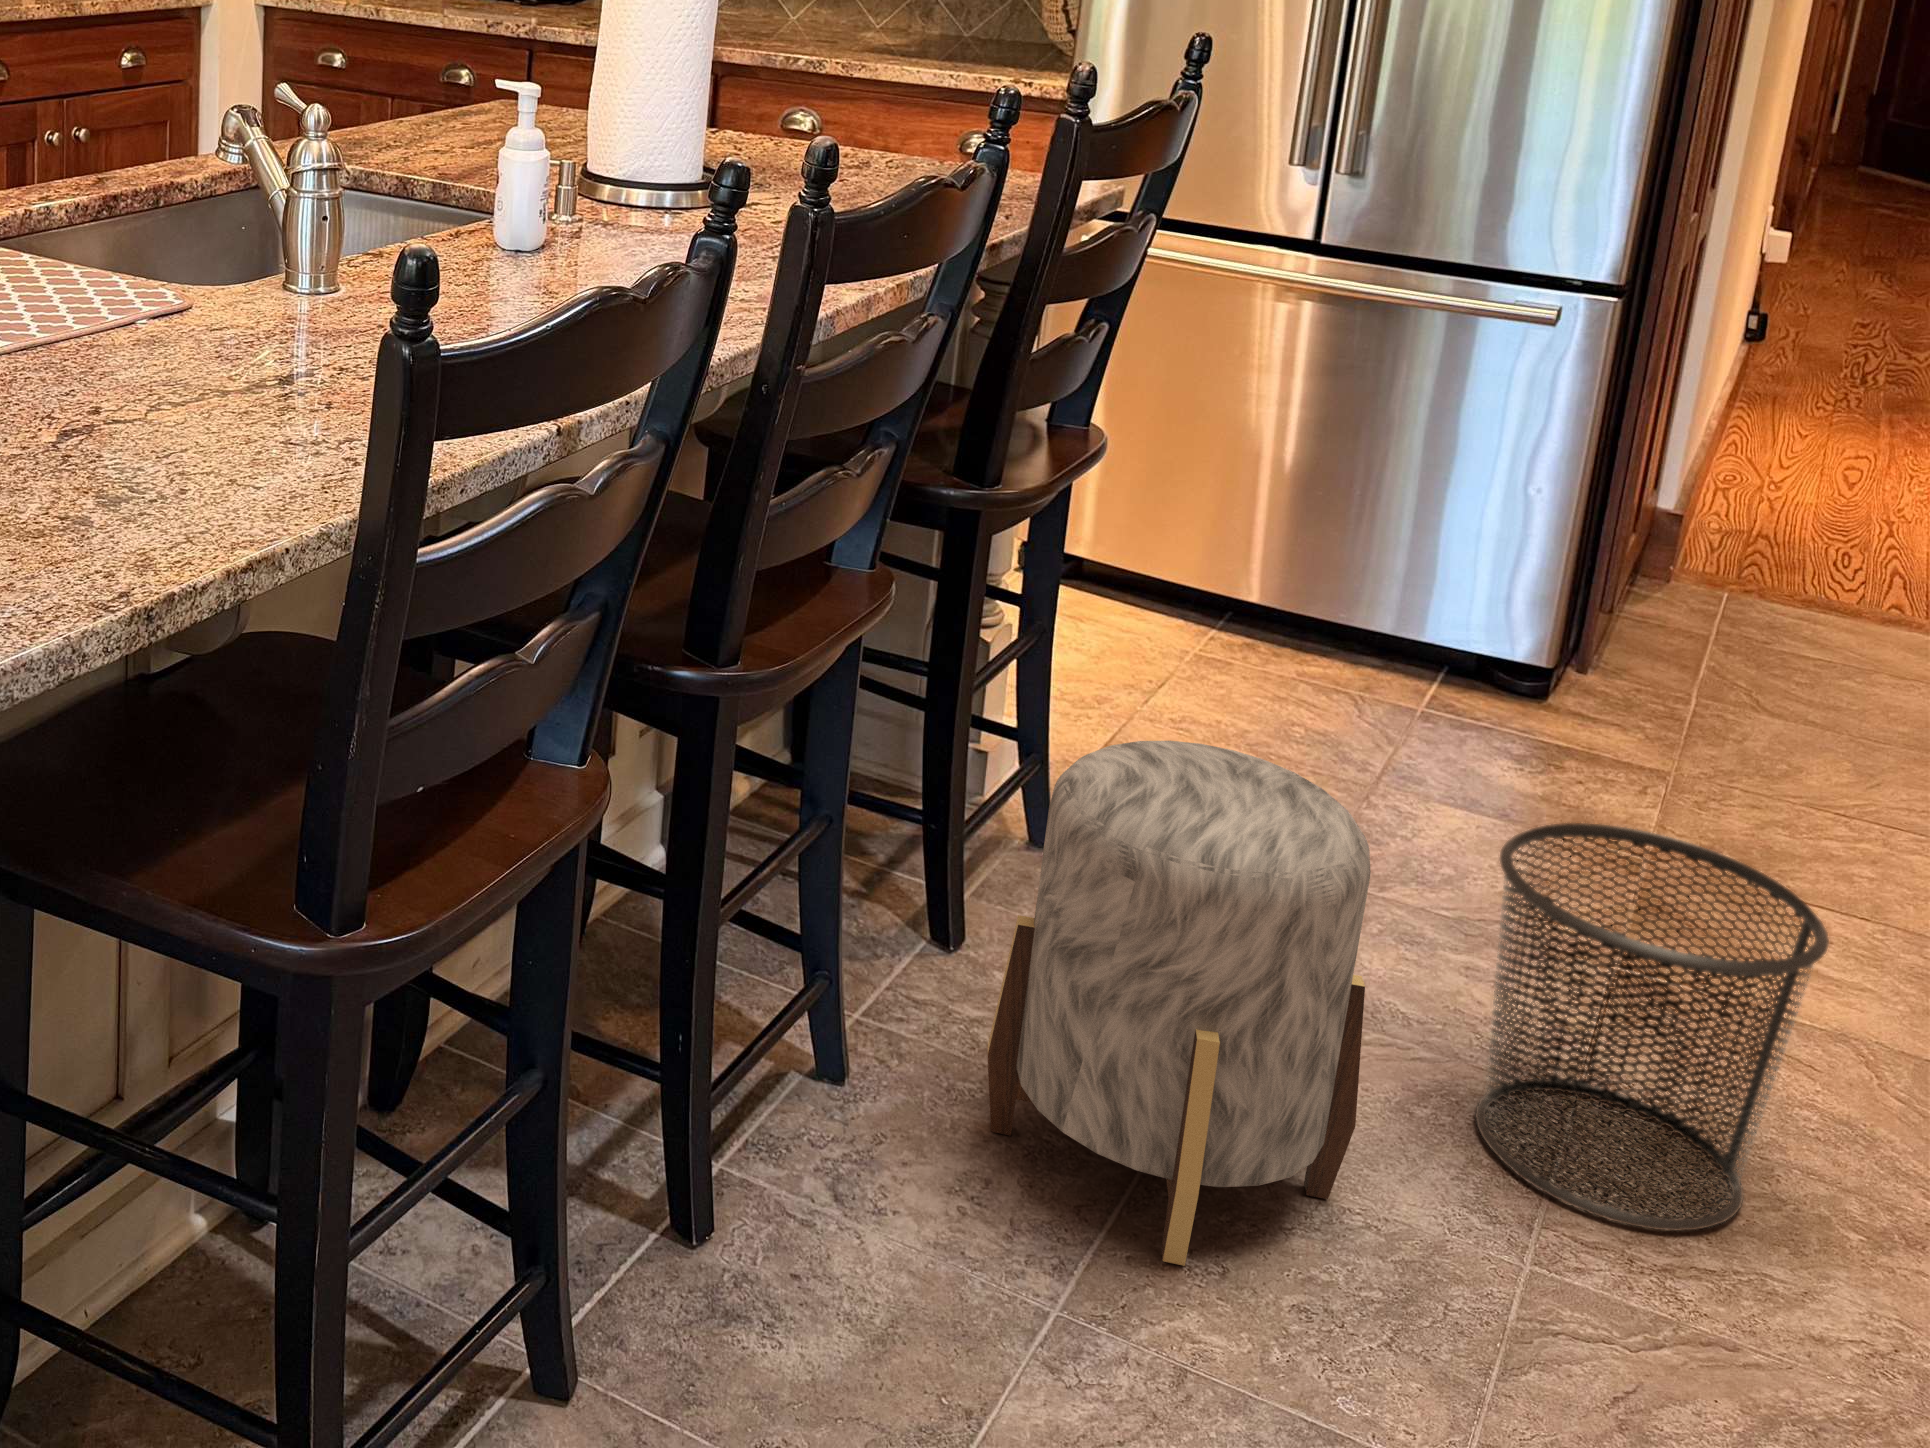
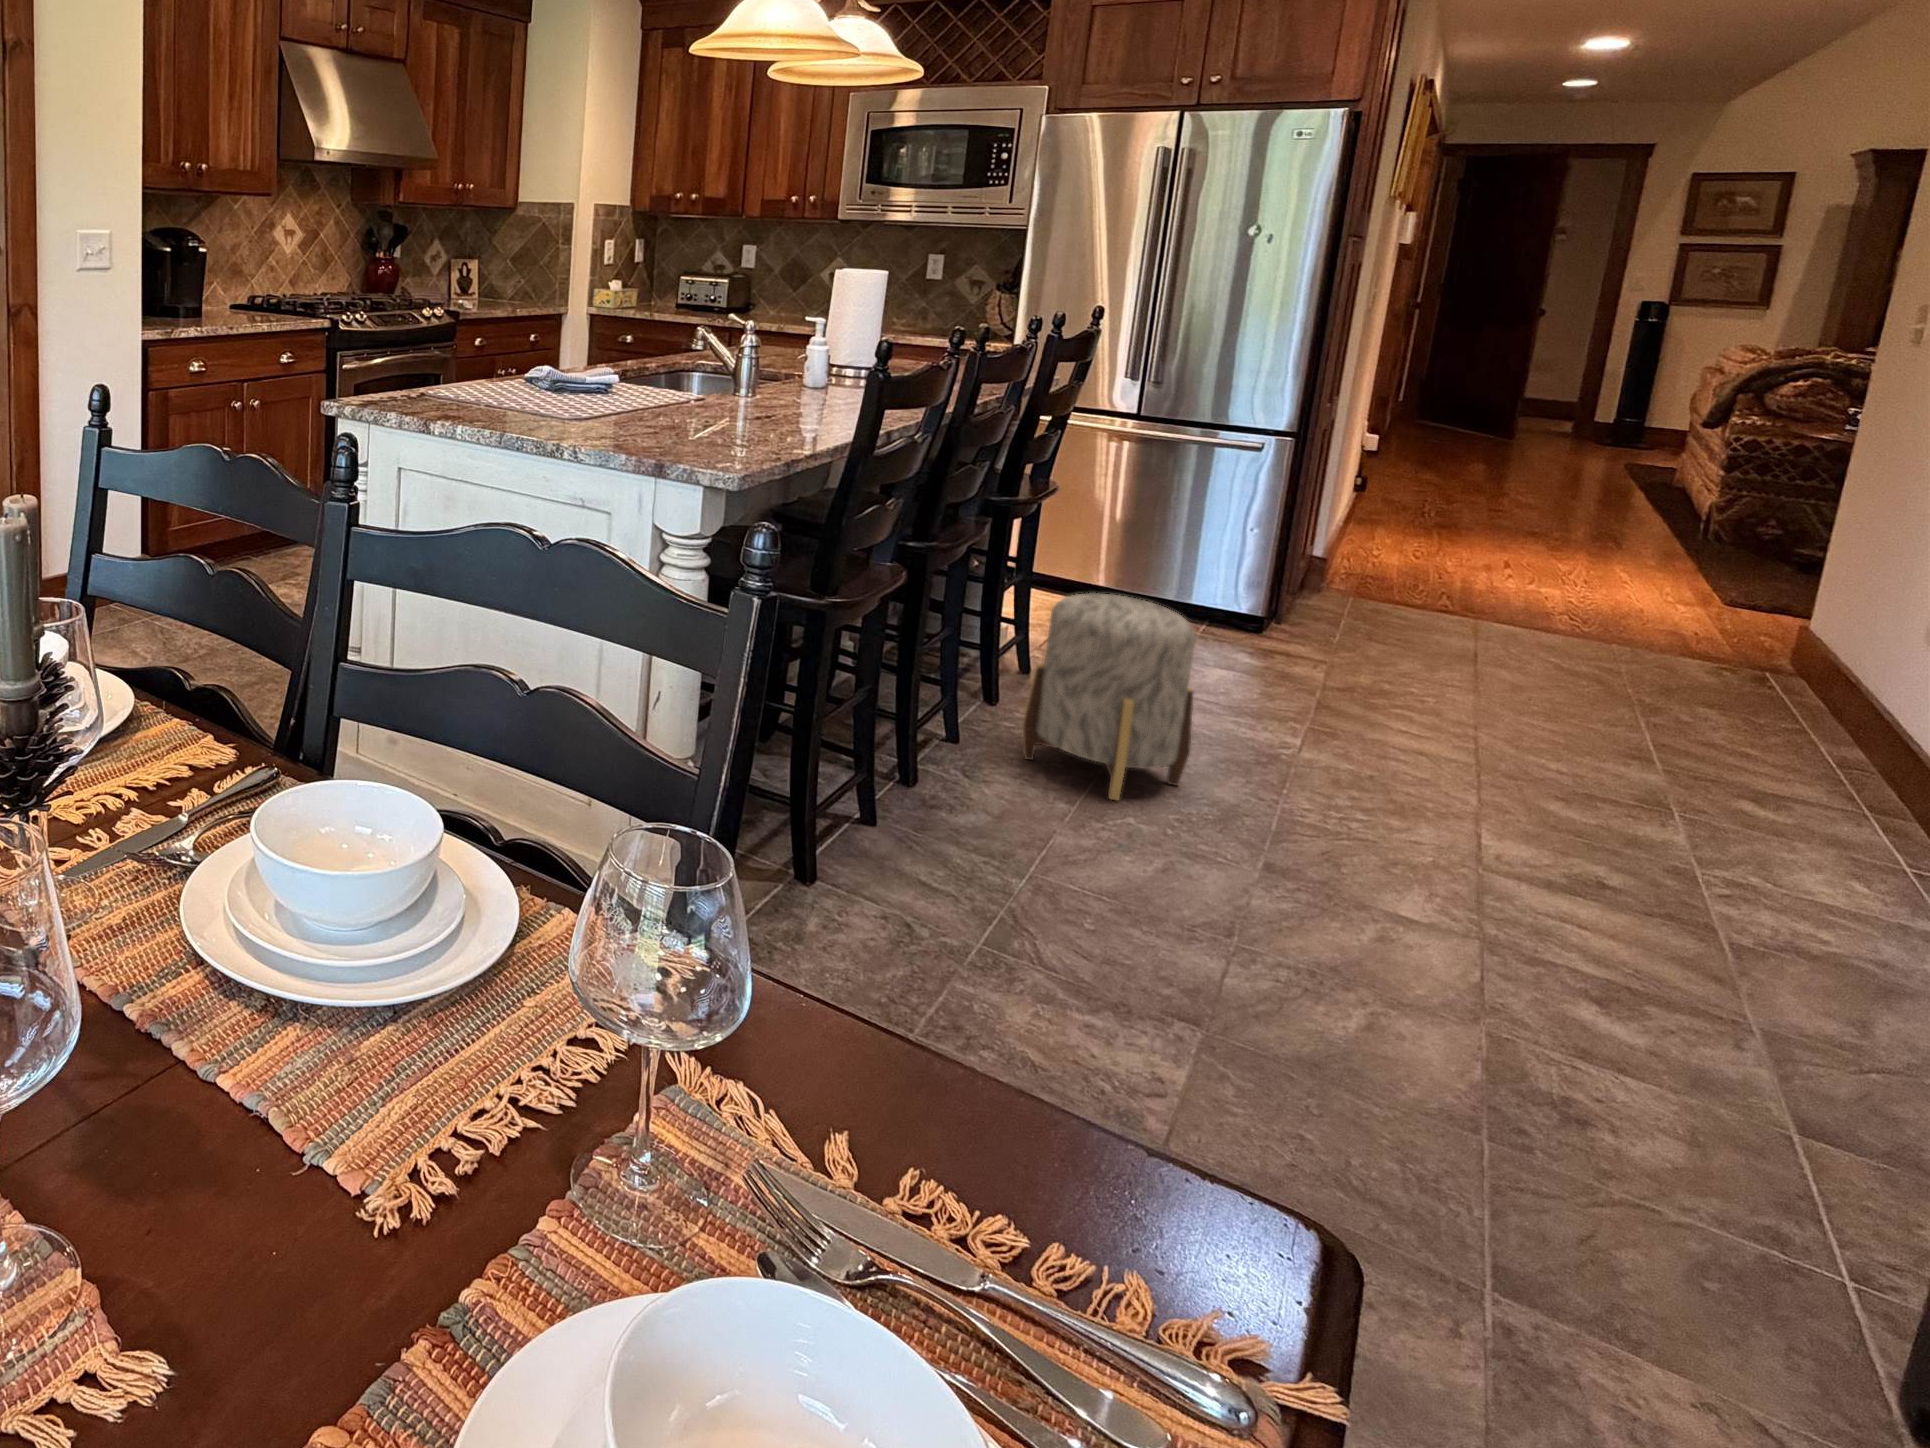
waste bin: present [1476,823,1829,1231] -> none [1241,639,1402,804]

